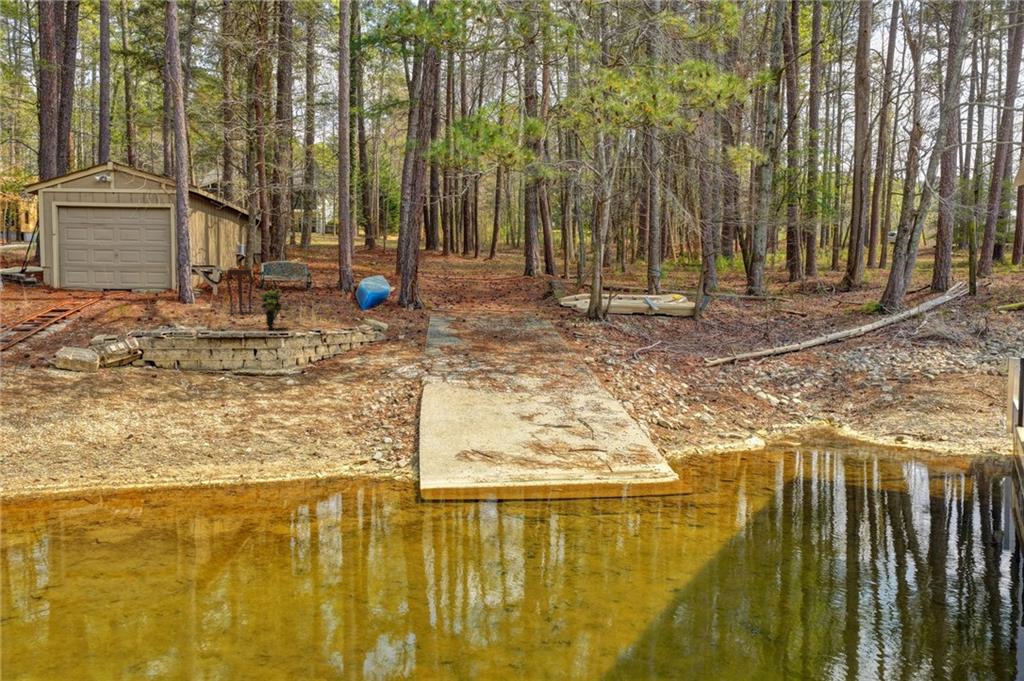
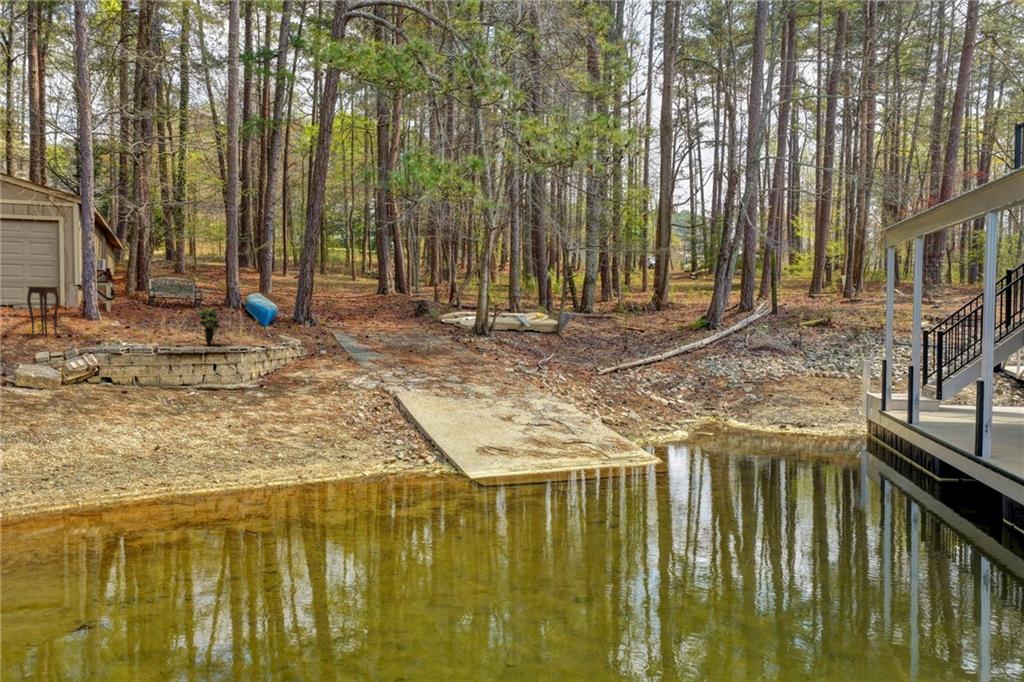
side table: present [227,269,253,315] -> present [27,286,59,337]

